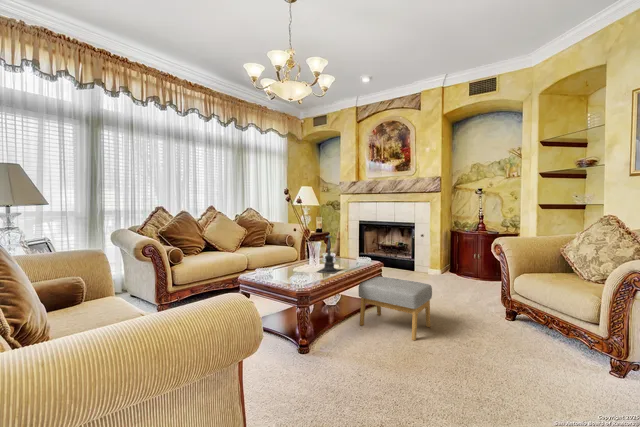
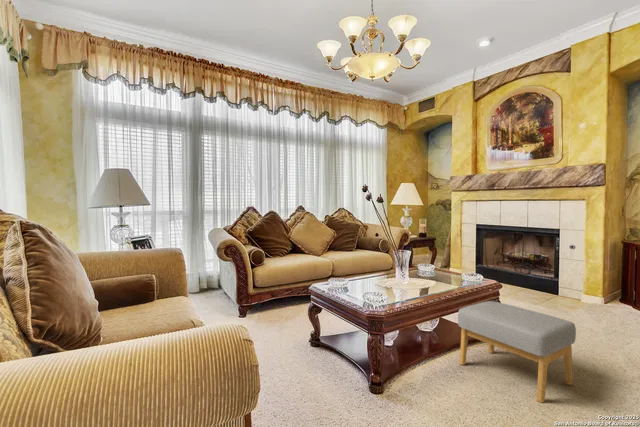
candle holder: present [317,236,340,274] -> none [402,237,437,292]

